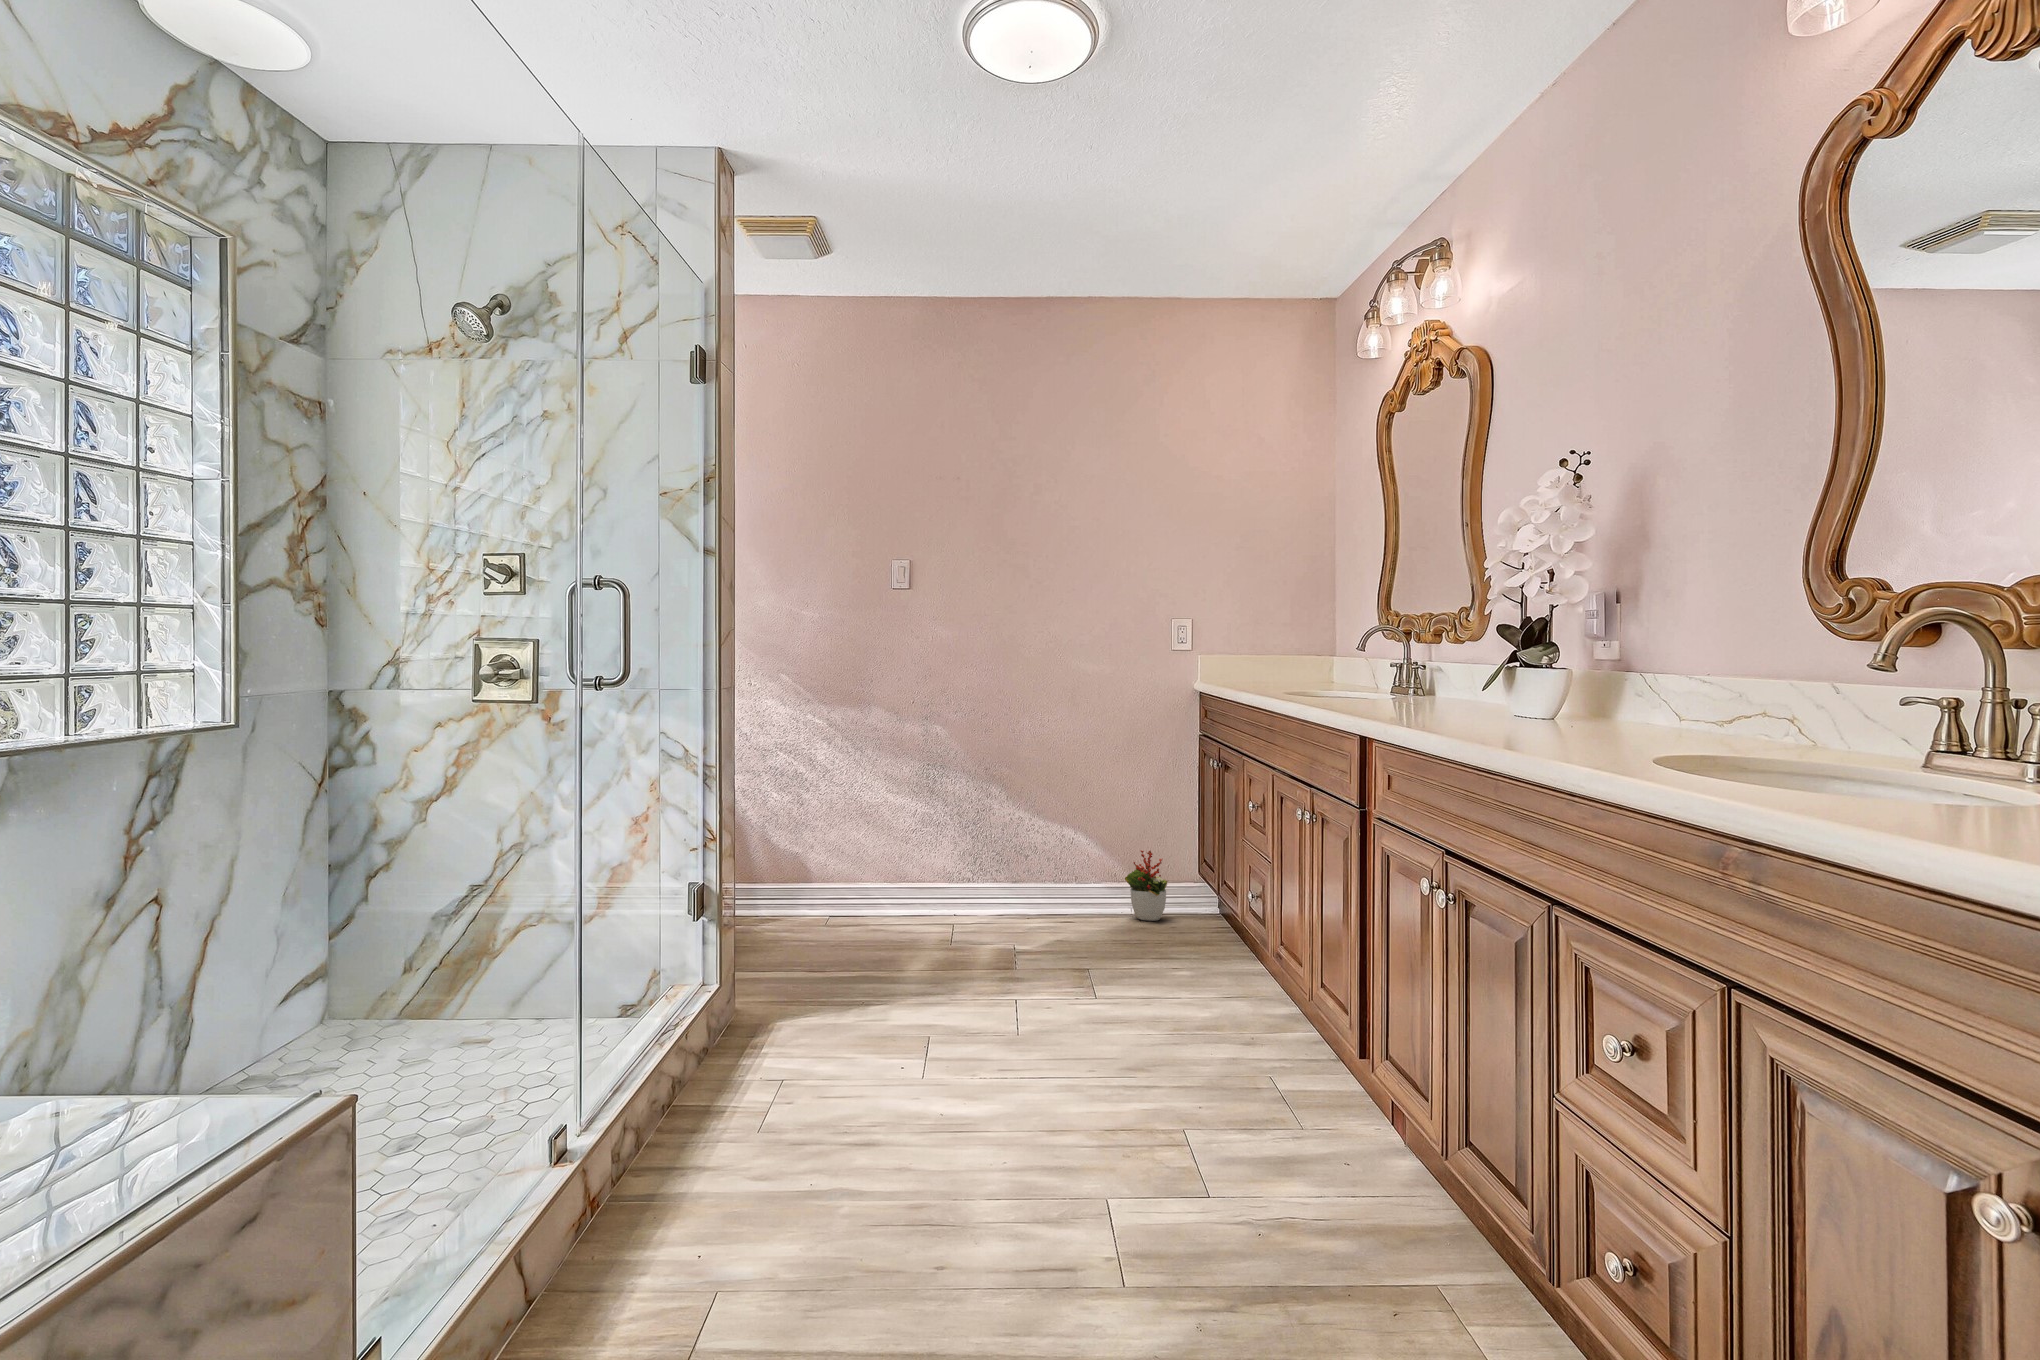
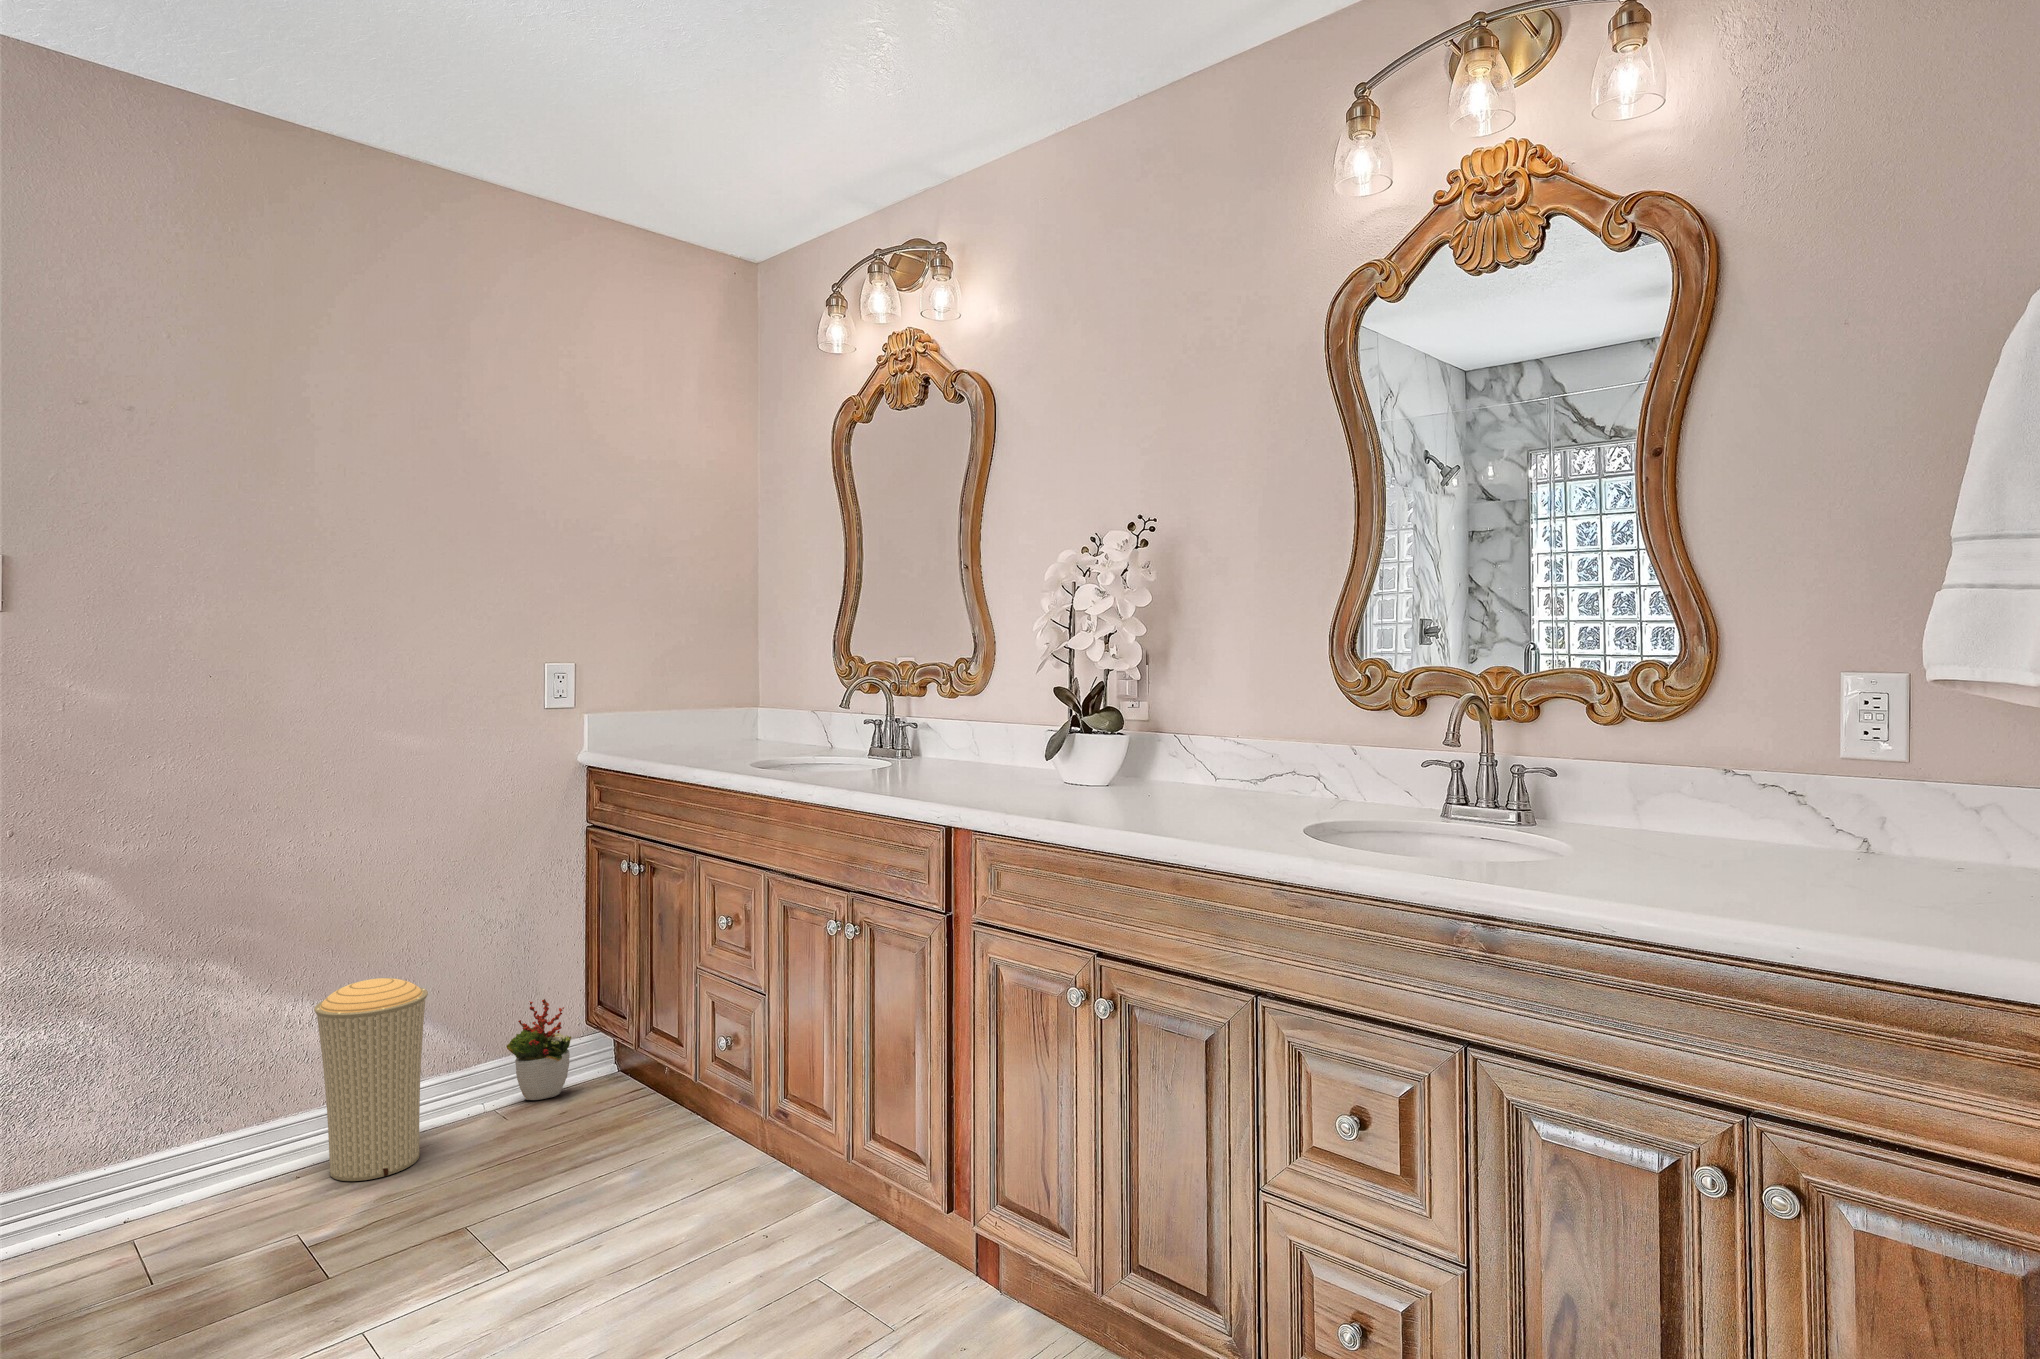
trash can: none [1004,814,1068,942] -> present [314,978,428,1181]

